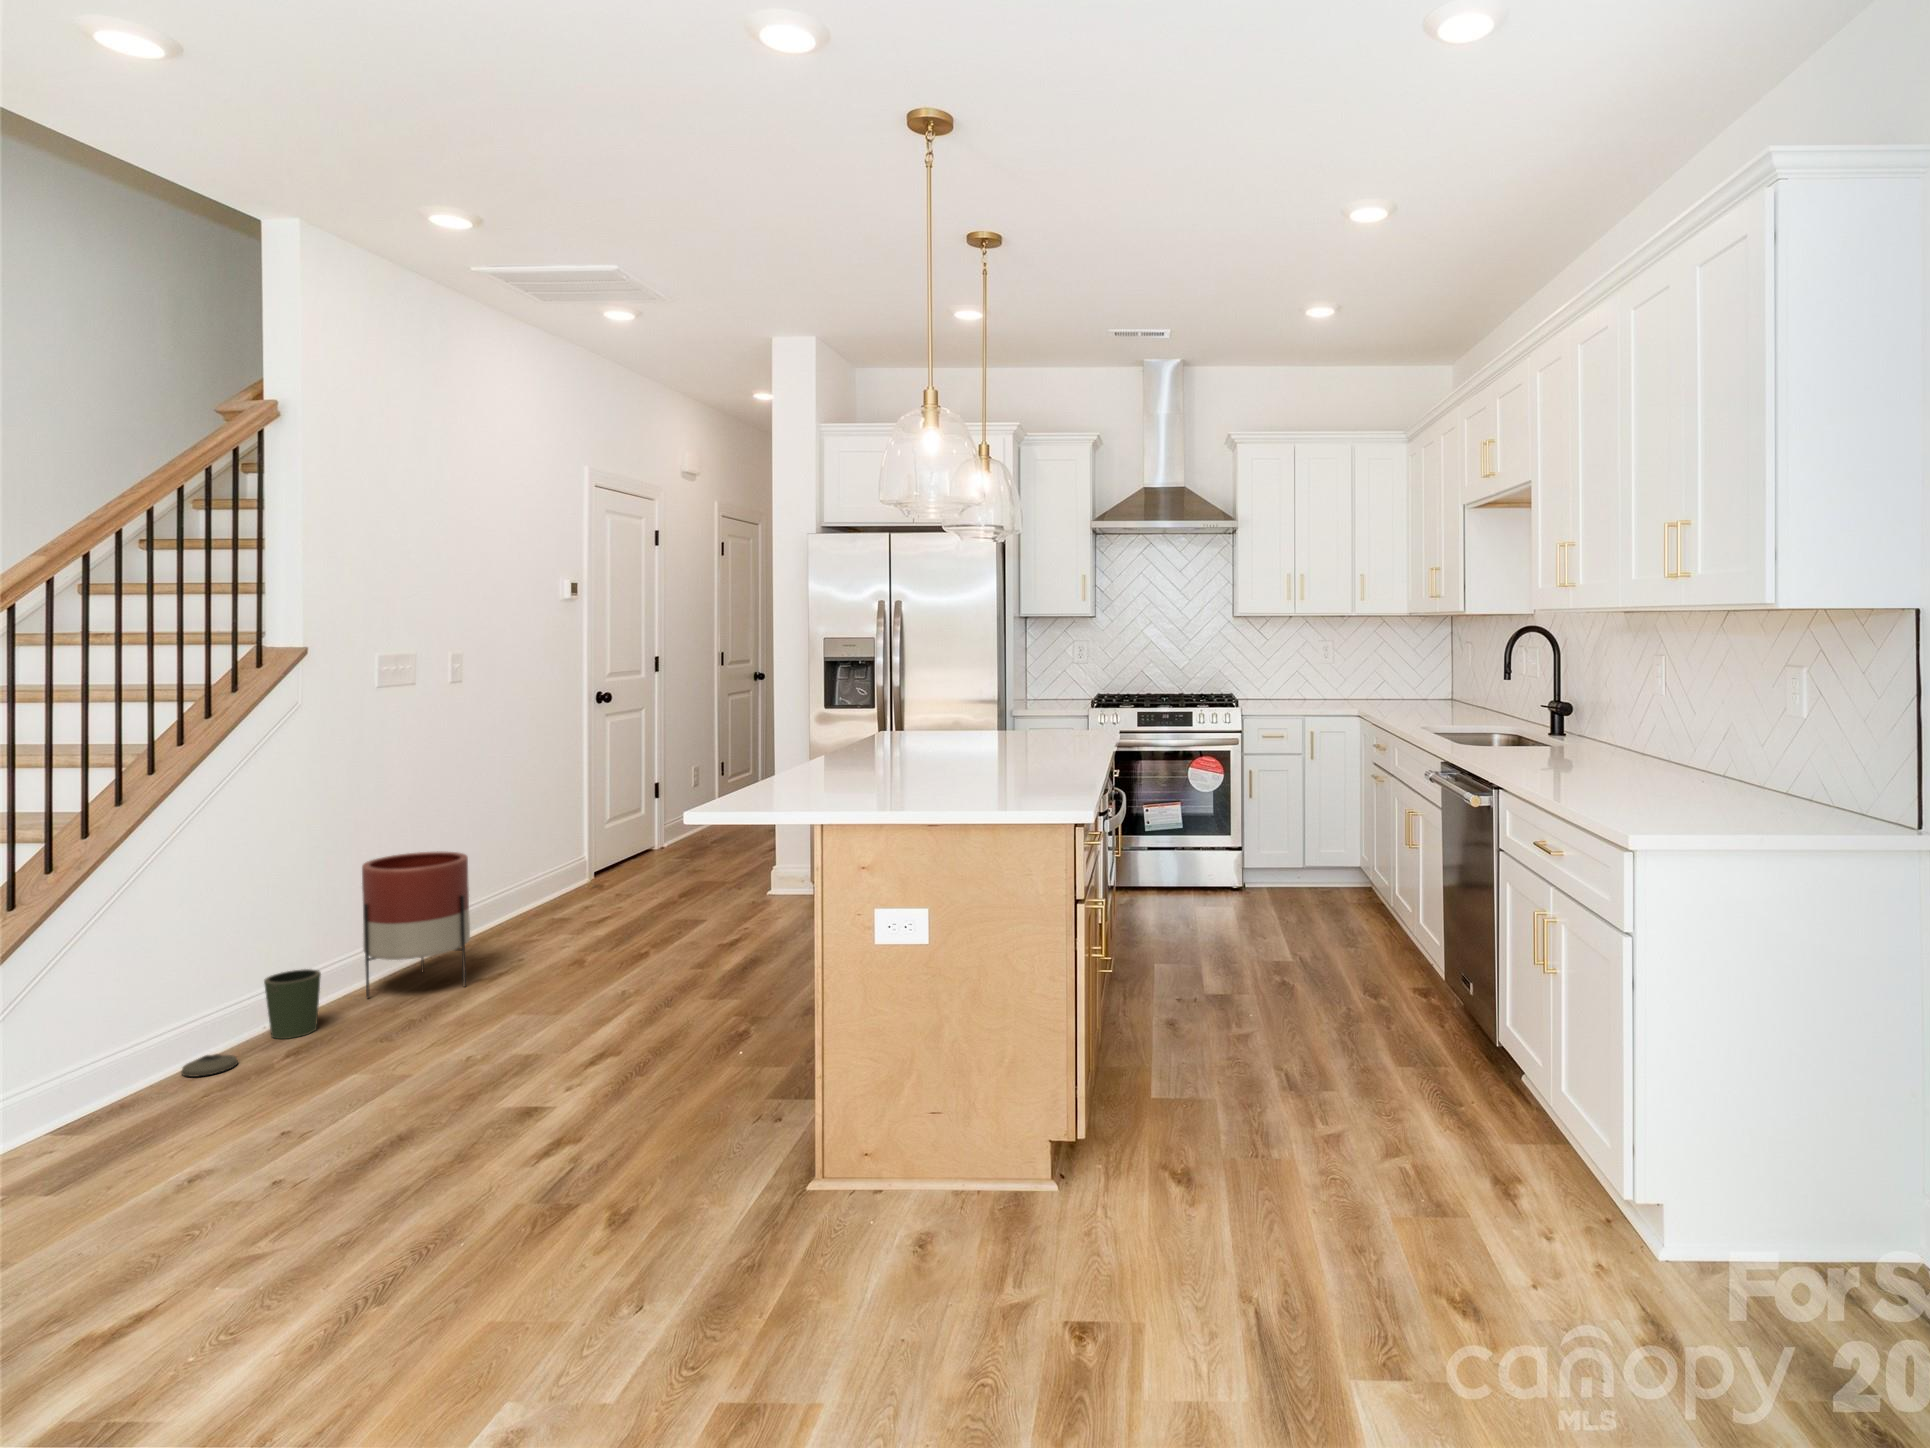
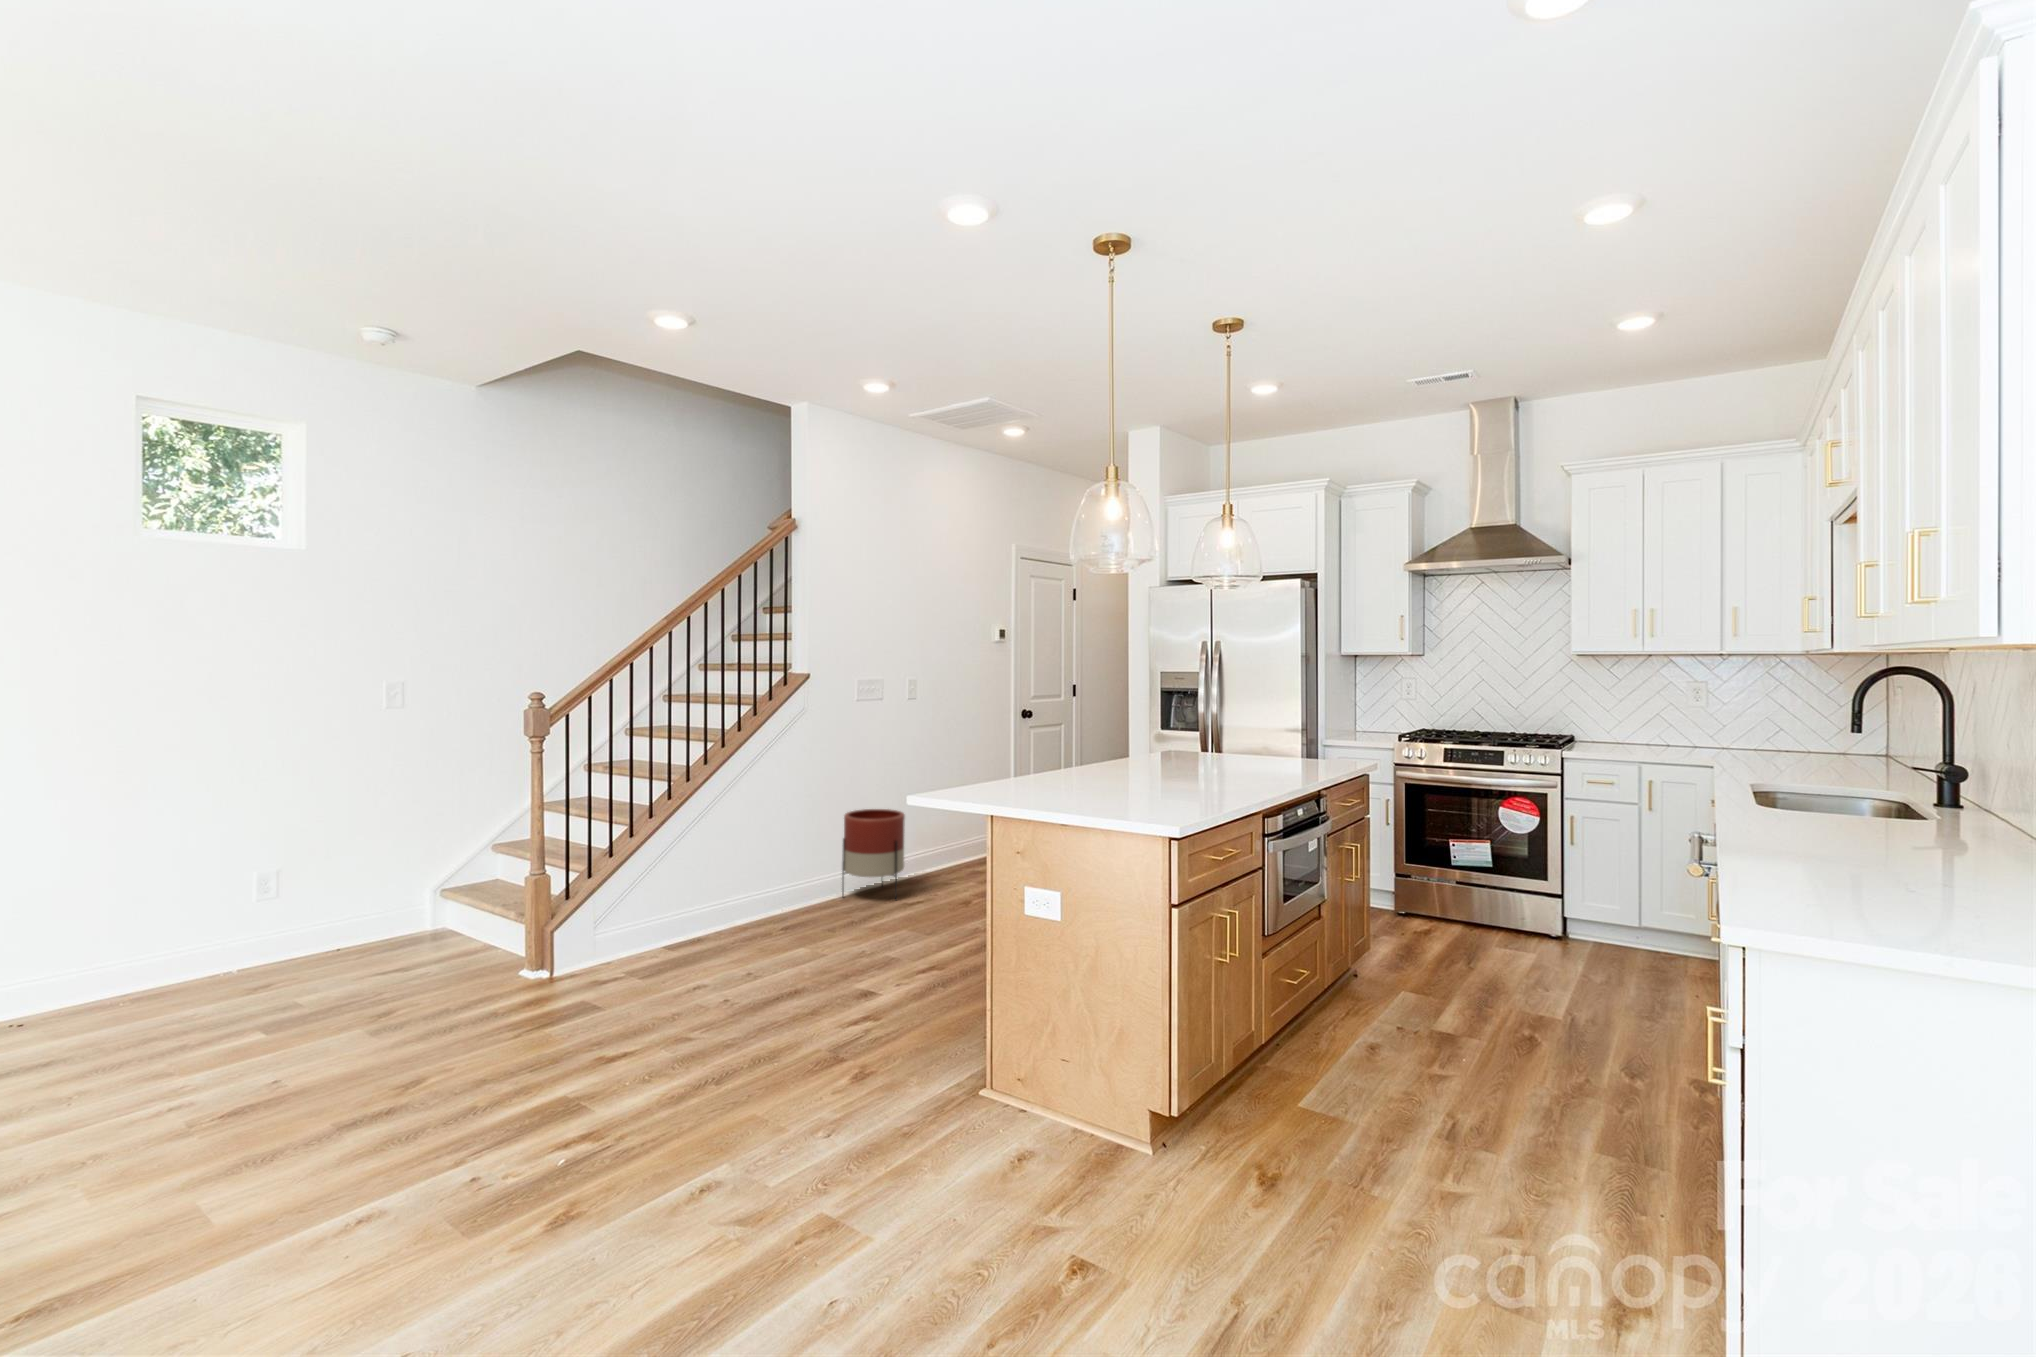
trash can: present [182,969,321,1077] -> none [729,874,810,928]

